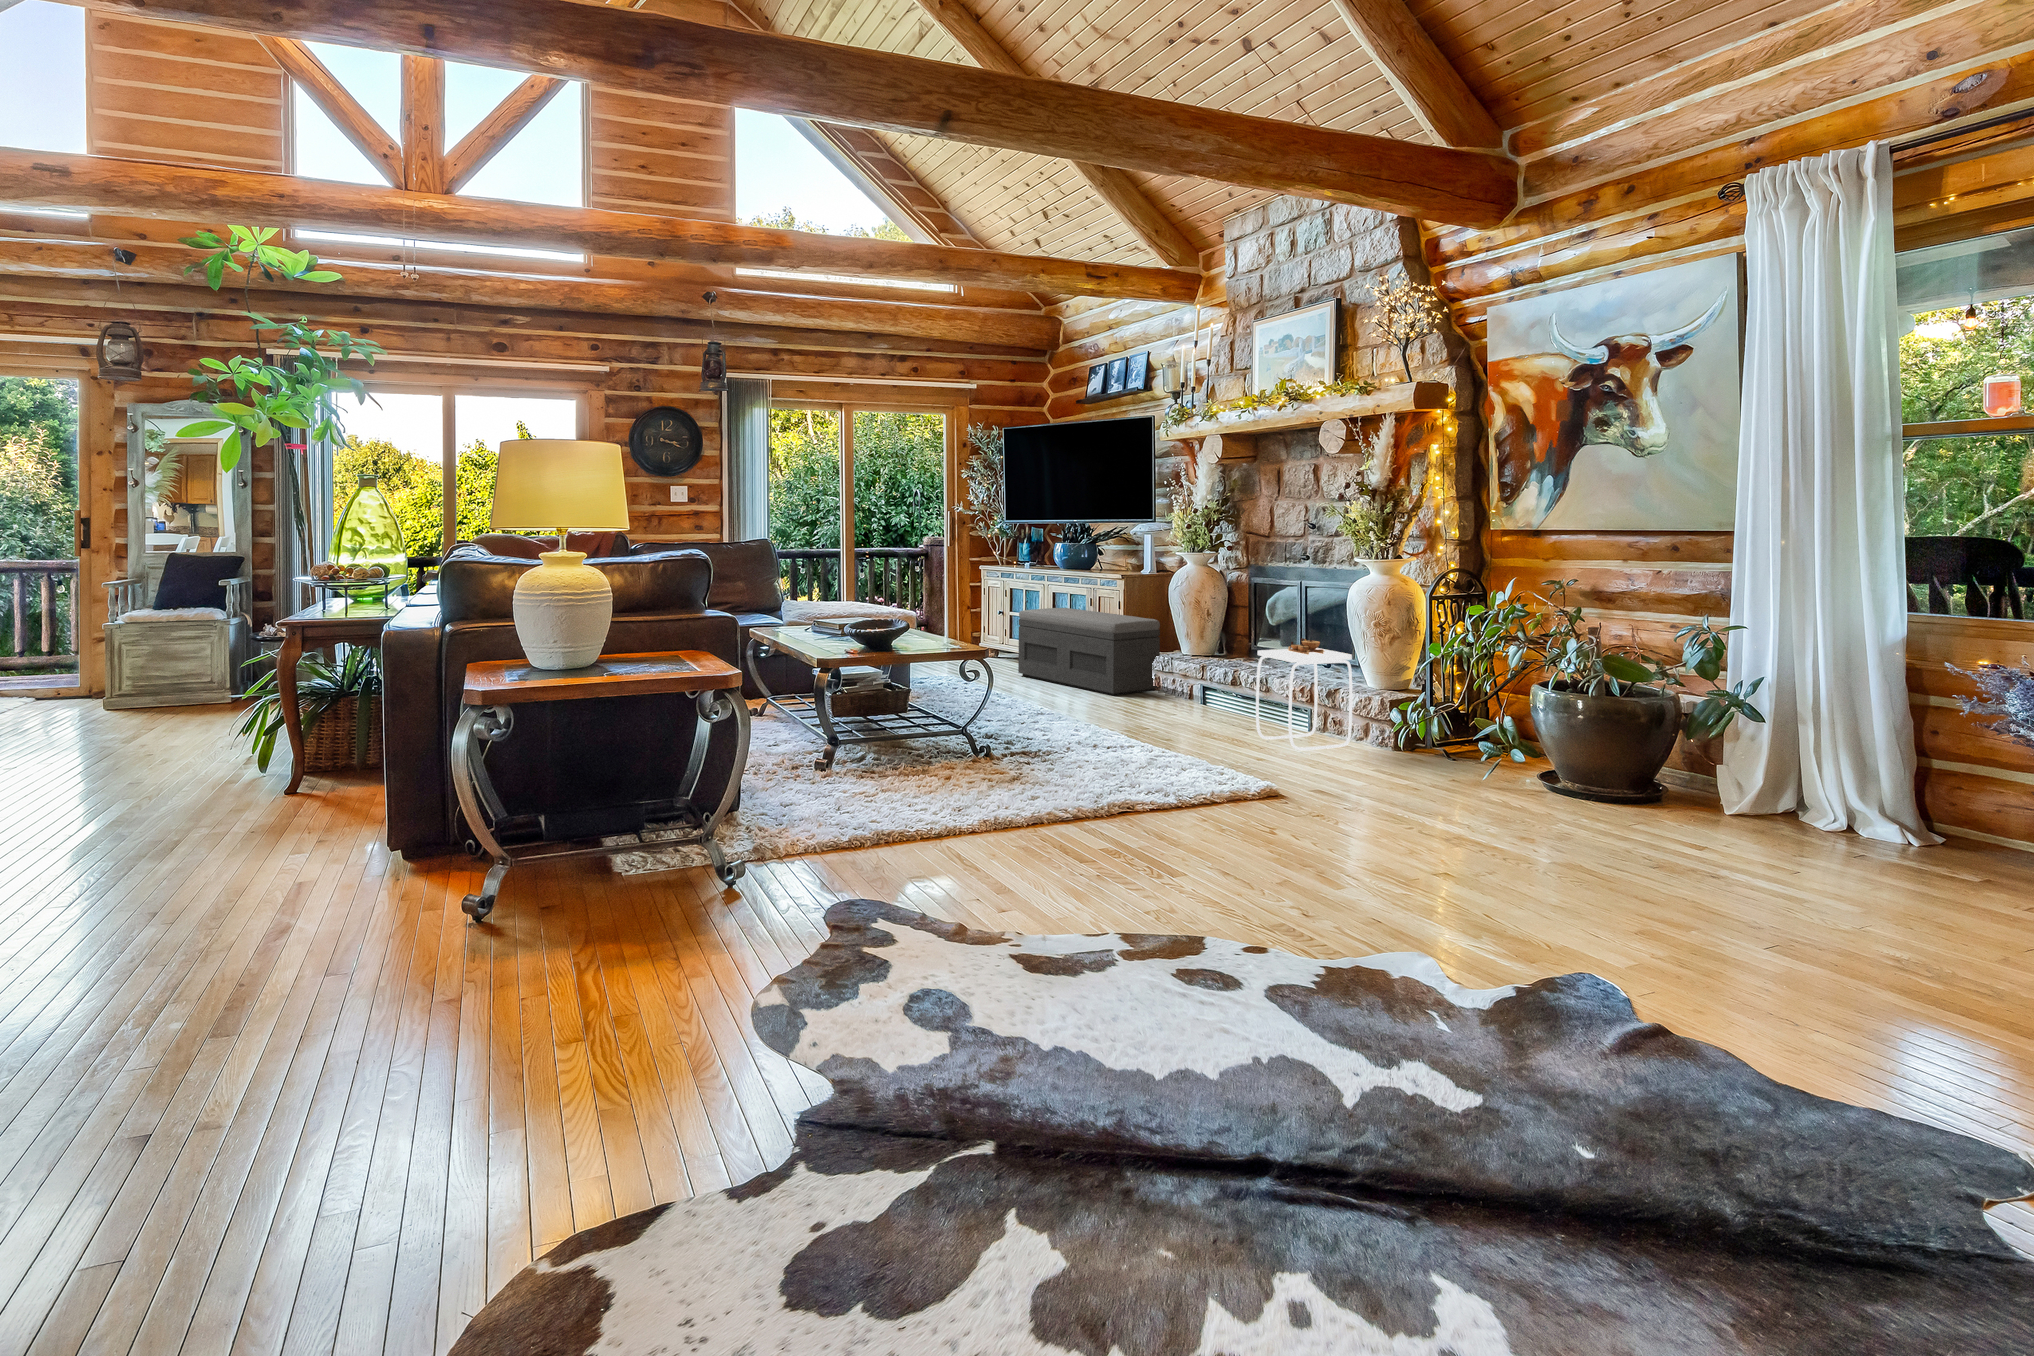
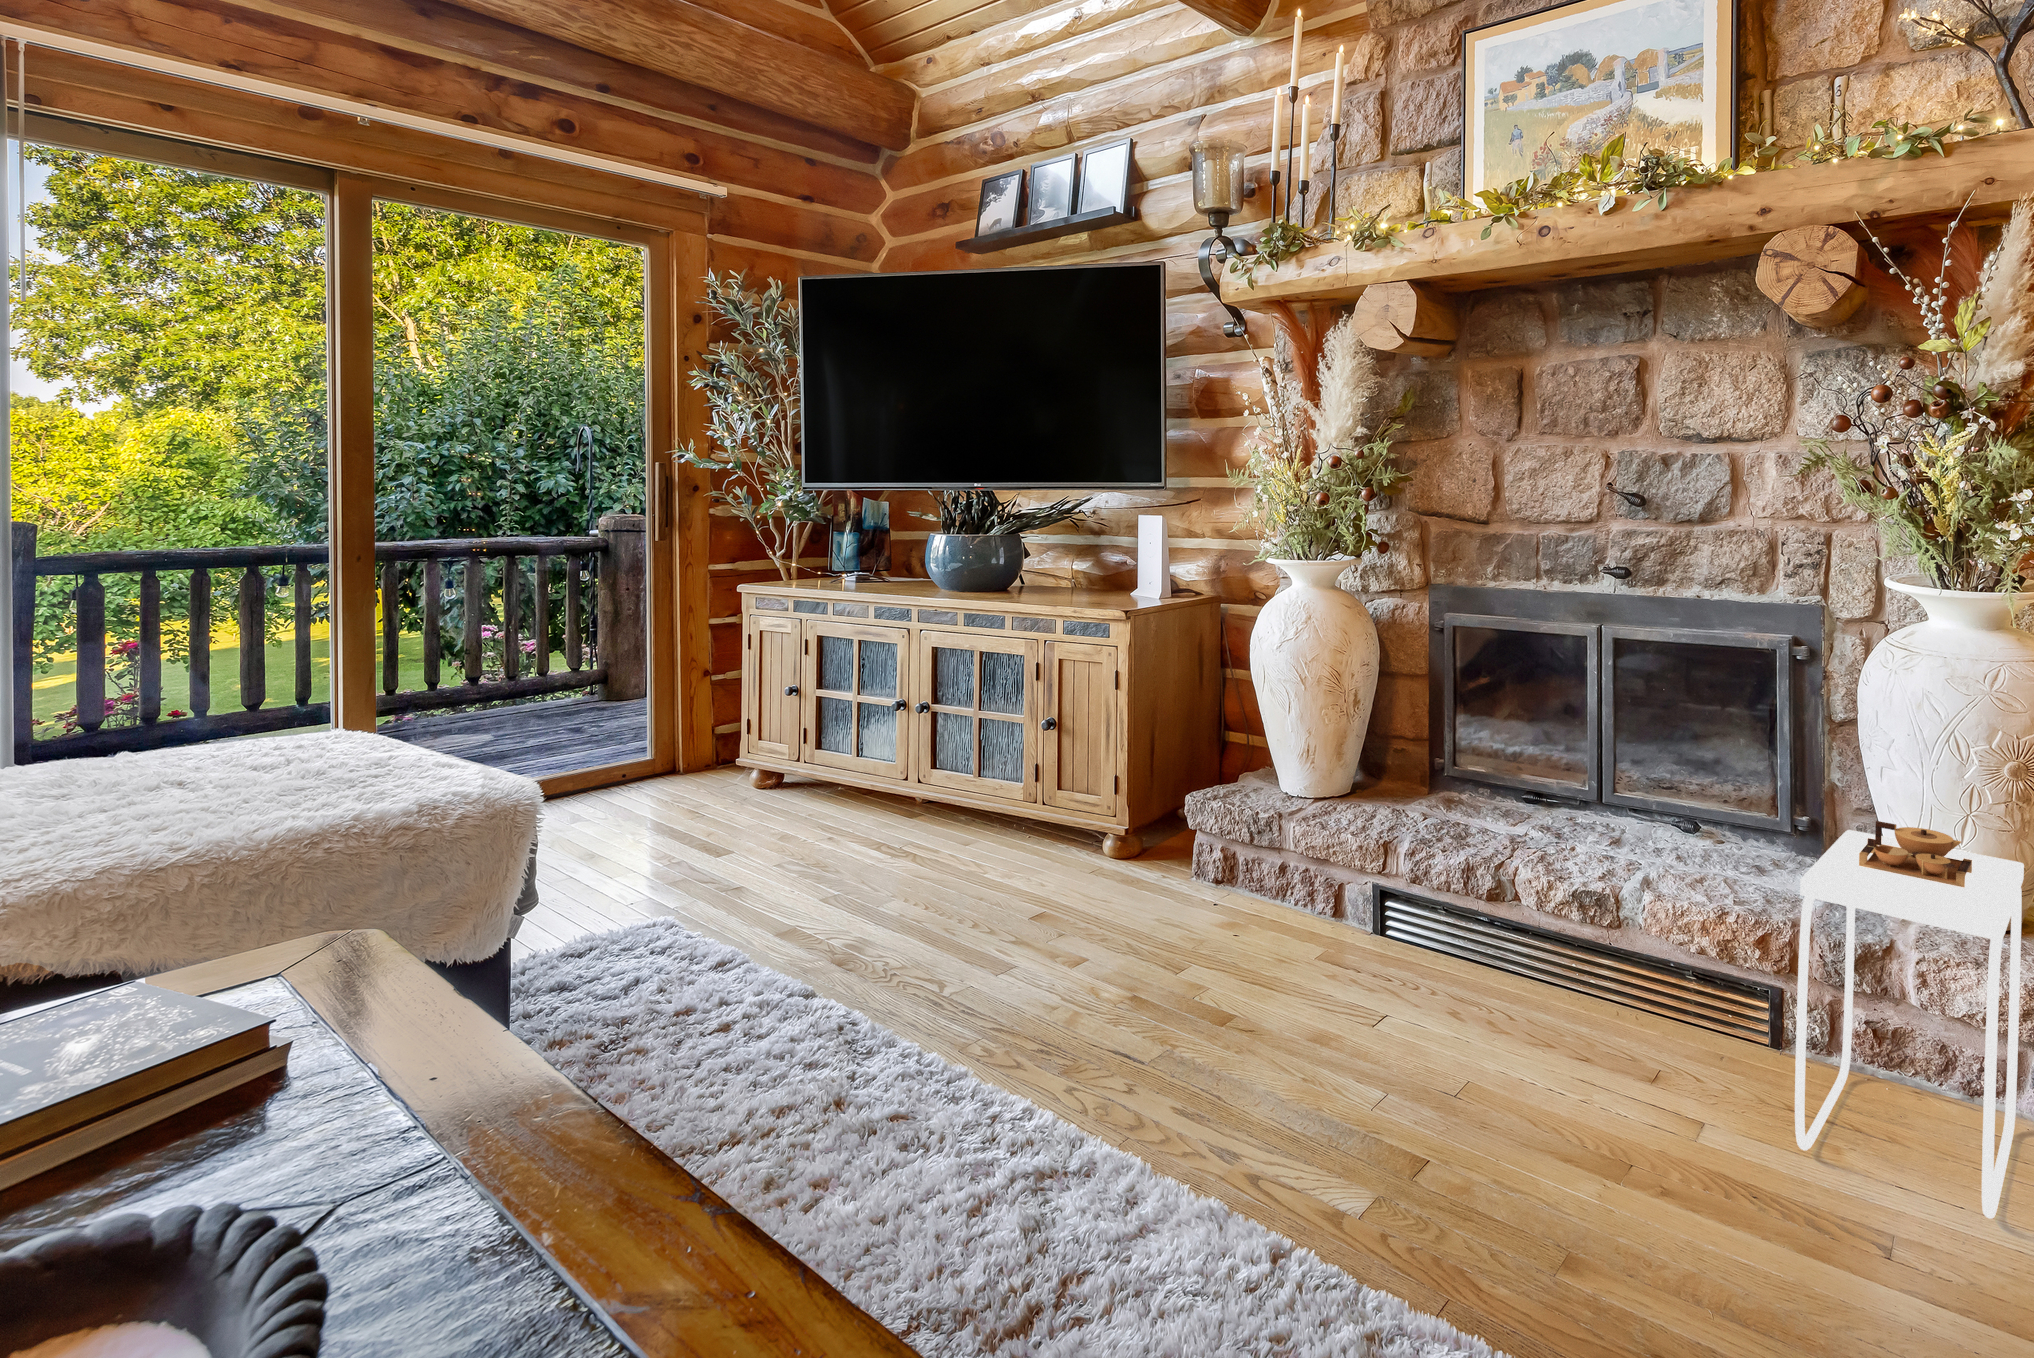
storage bench: present [1018,608,1160,696] -> none [866,688,1246,939]

